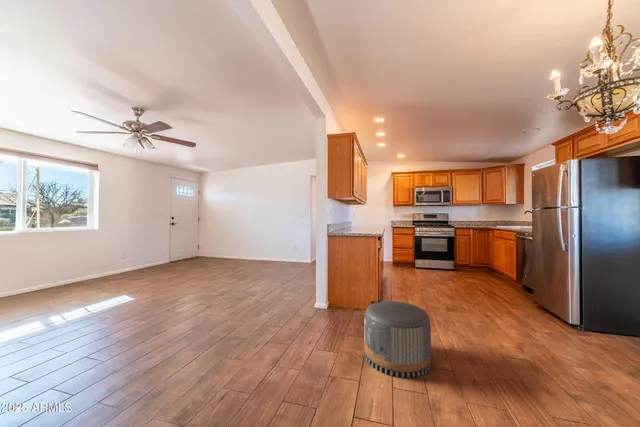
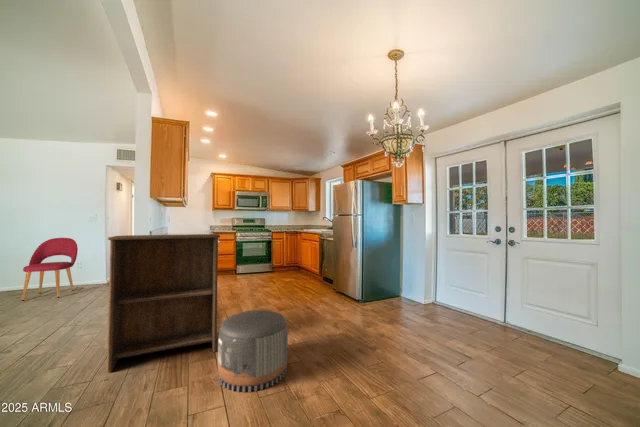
bookshelf: none [299,227,376,331] -> present [107,234,220,373]
dining chair: none [277,228,303,267] -> present [22,238,78,301]

